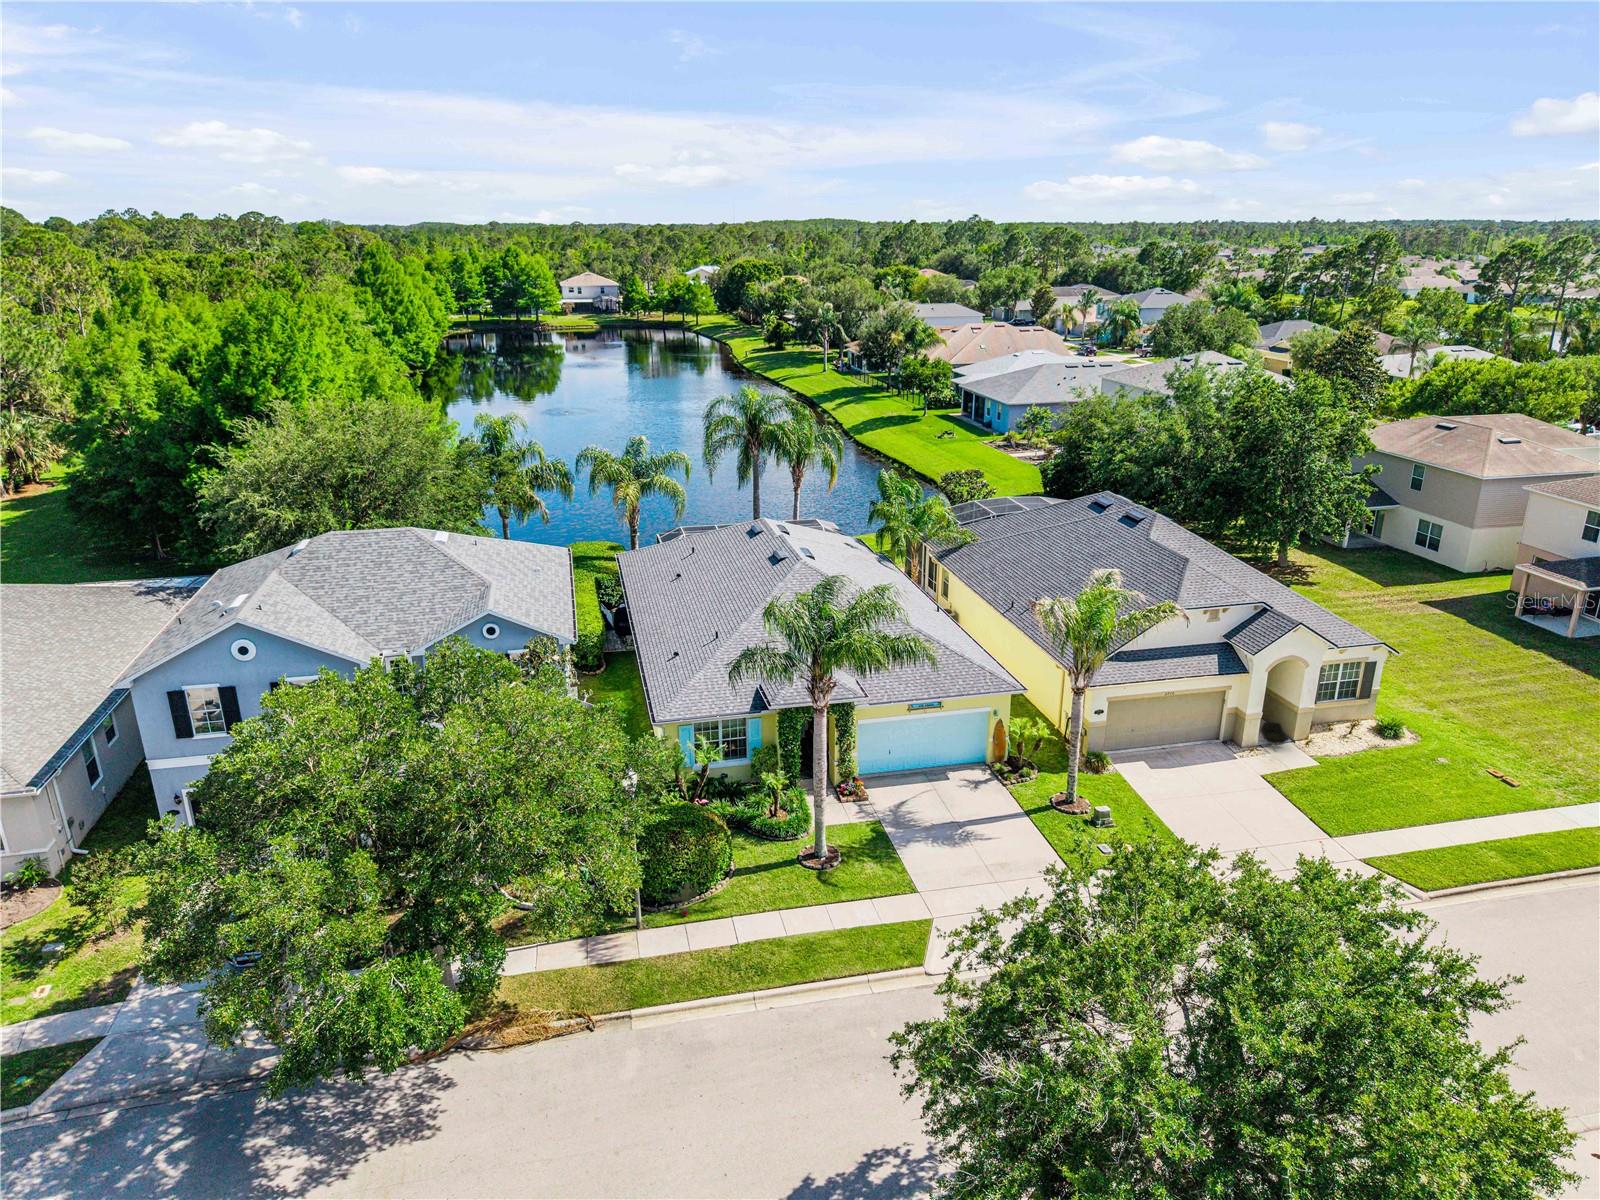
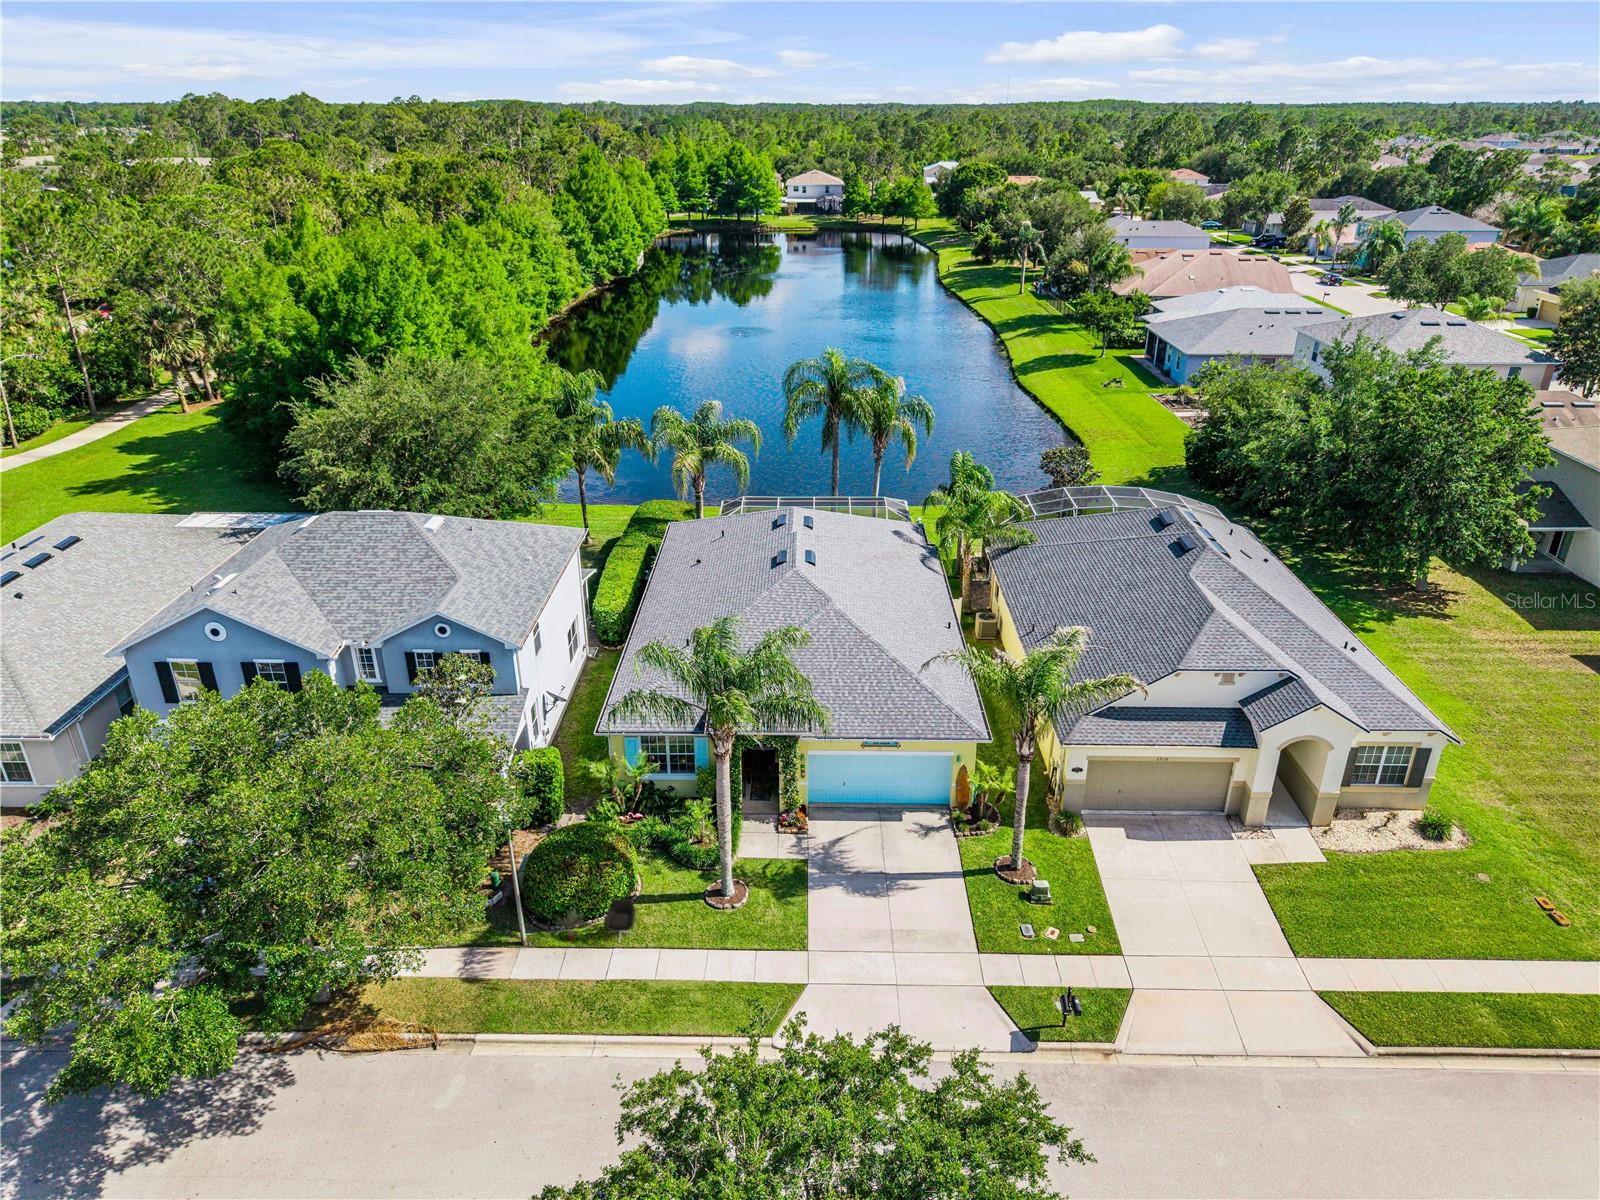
lounge chair: present [1261,722,1288,747] -> present [603,899,636,940]

